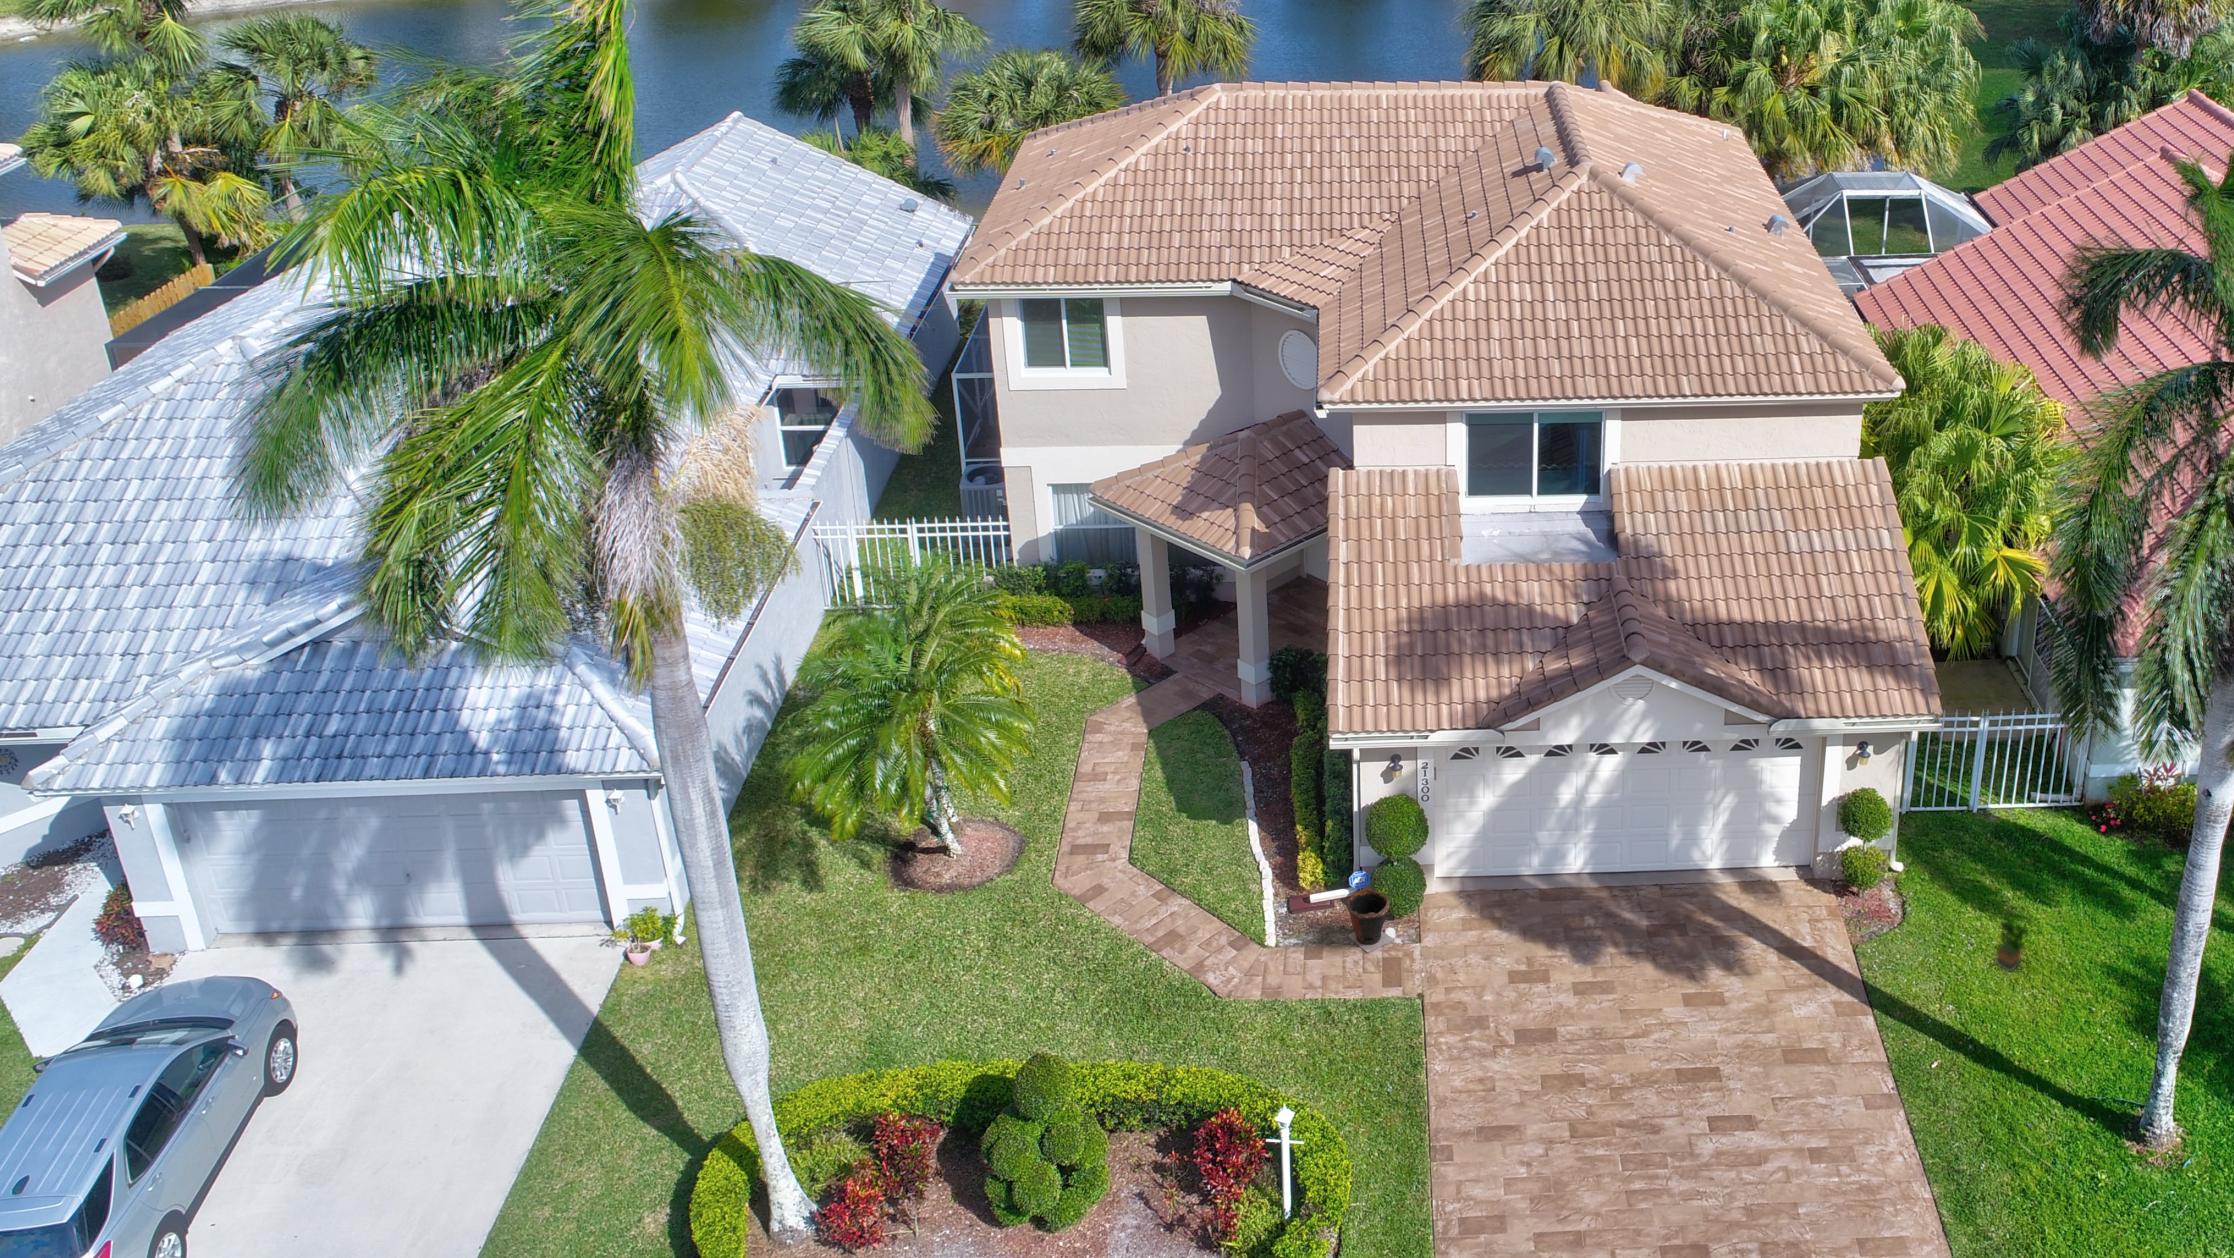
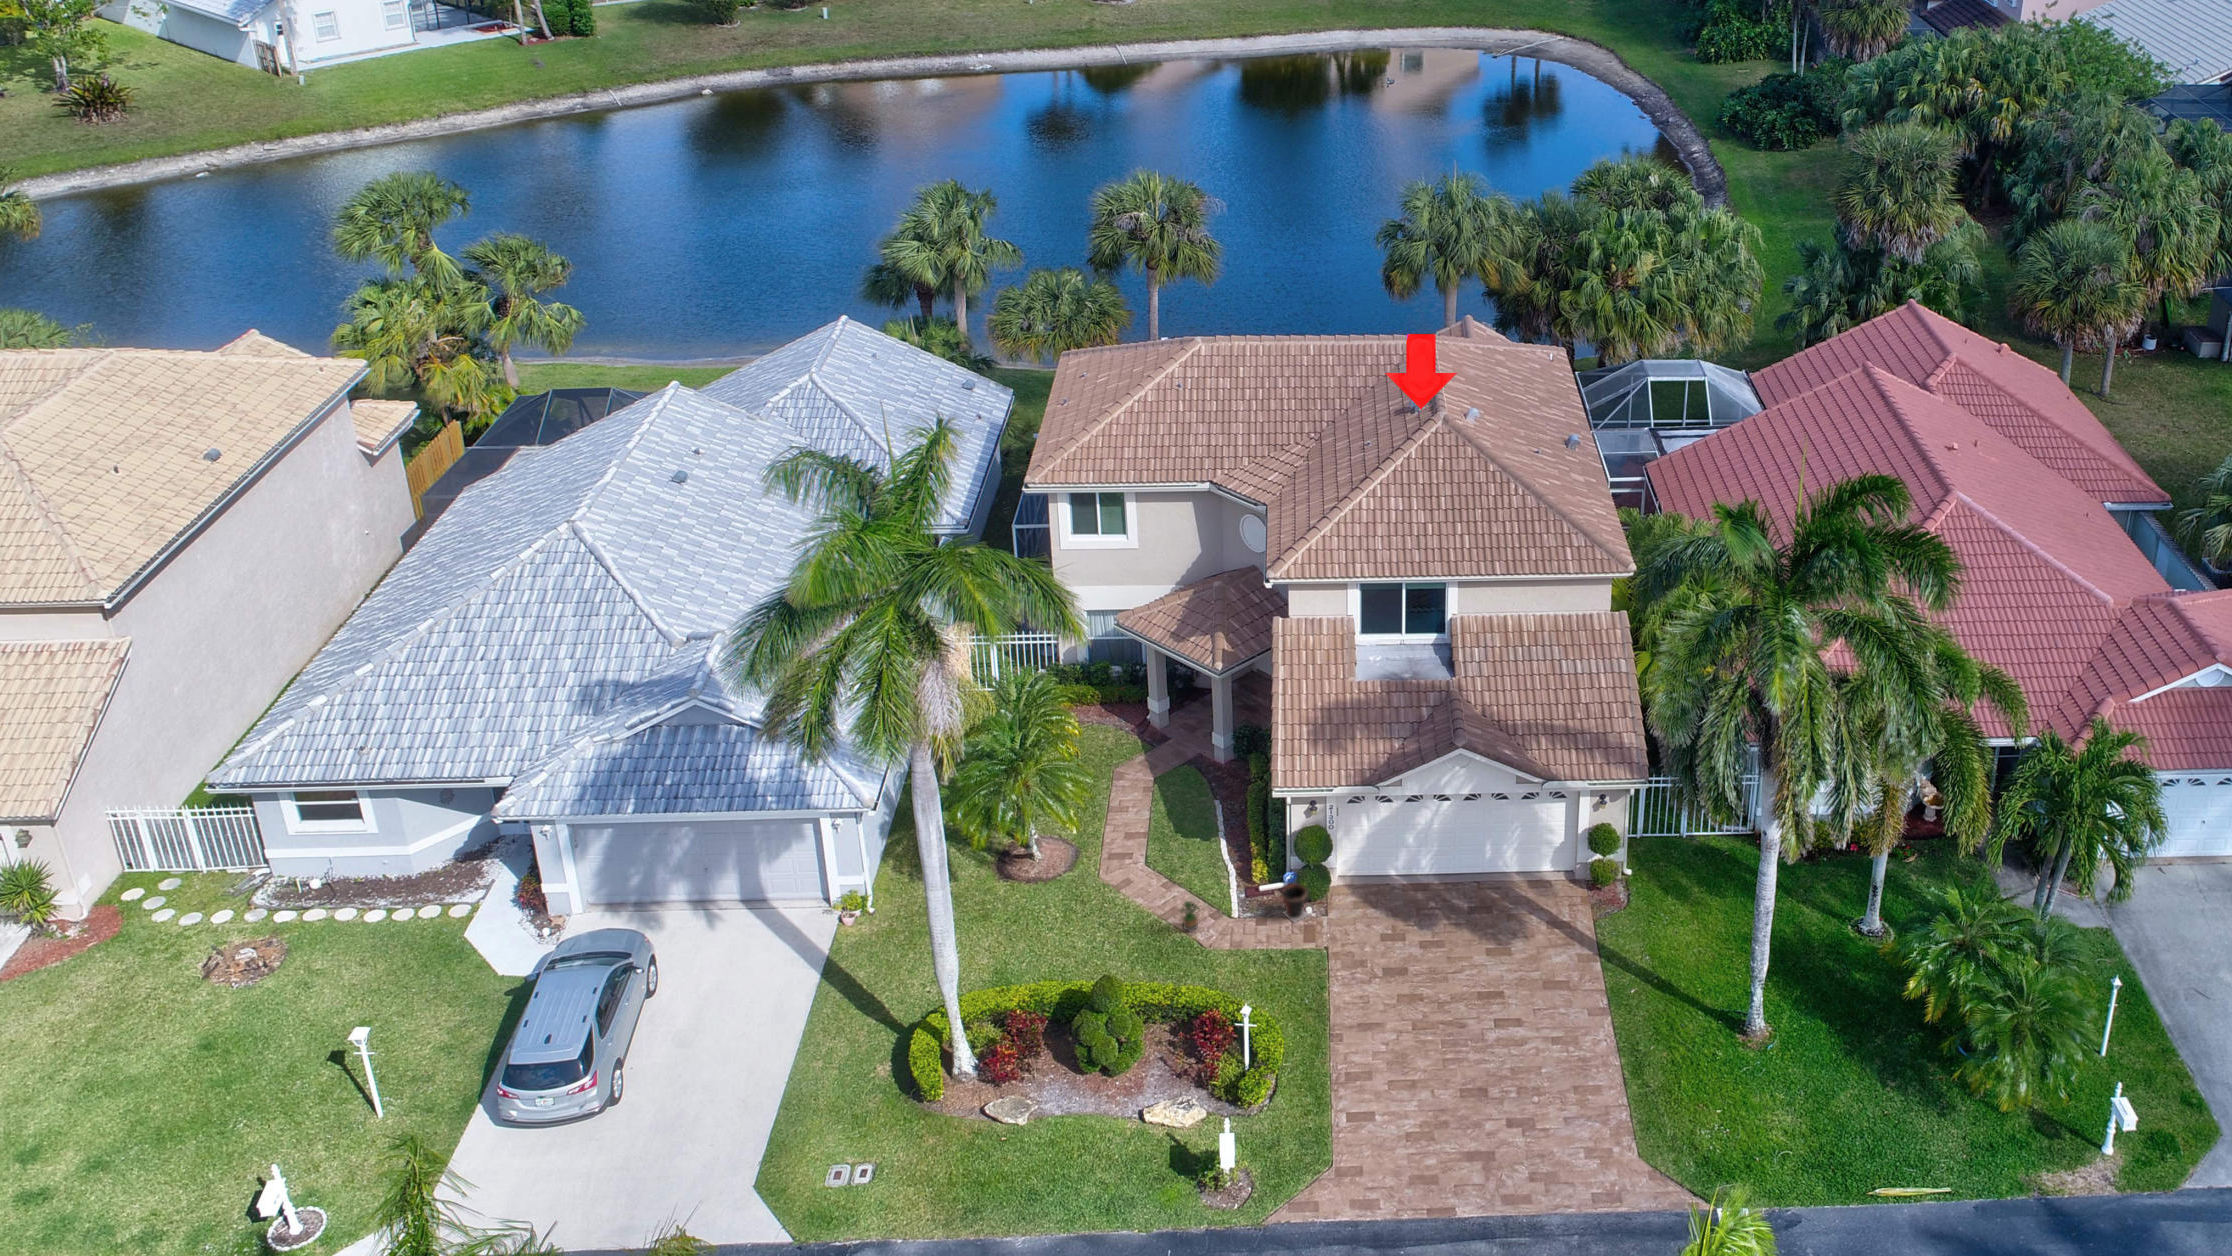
potted tree: present [1995,922,2029,972] -> present [1180,901,1200,932]

